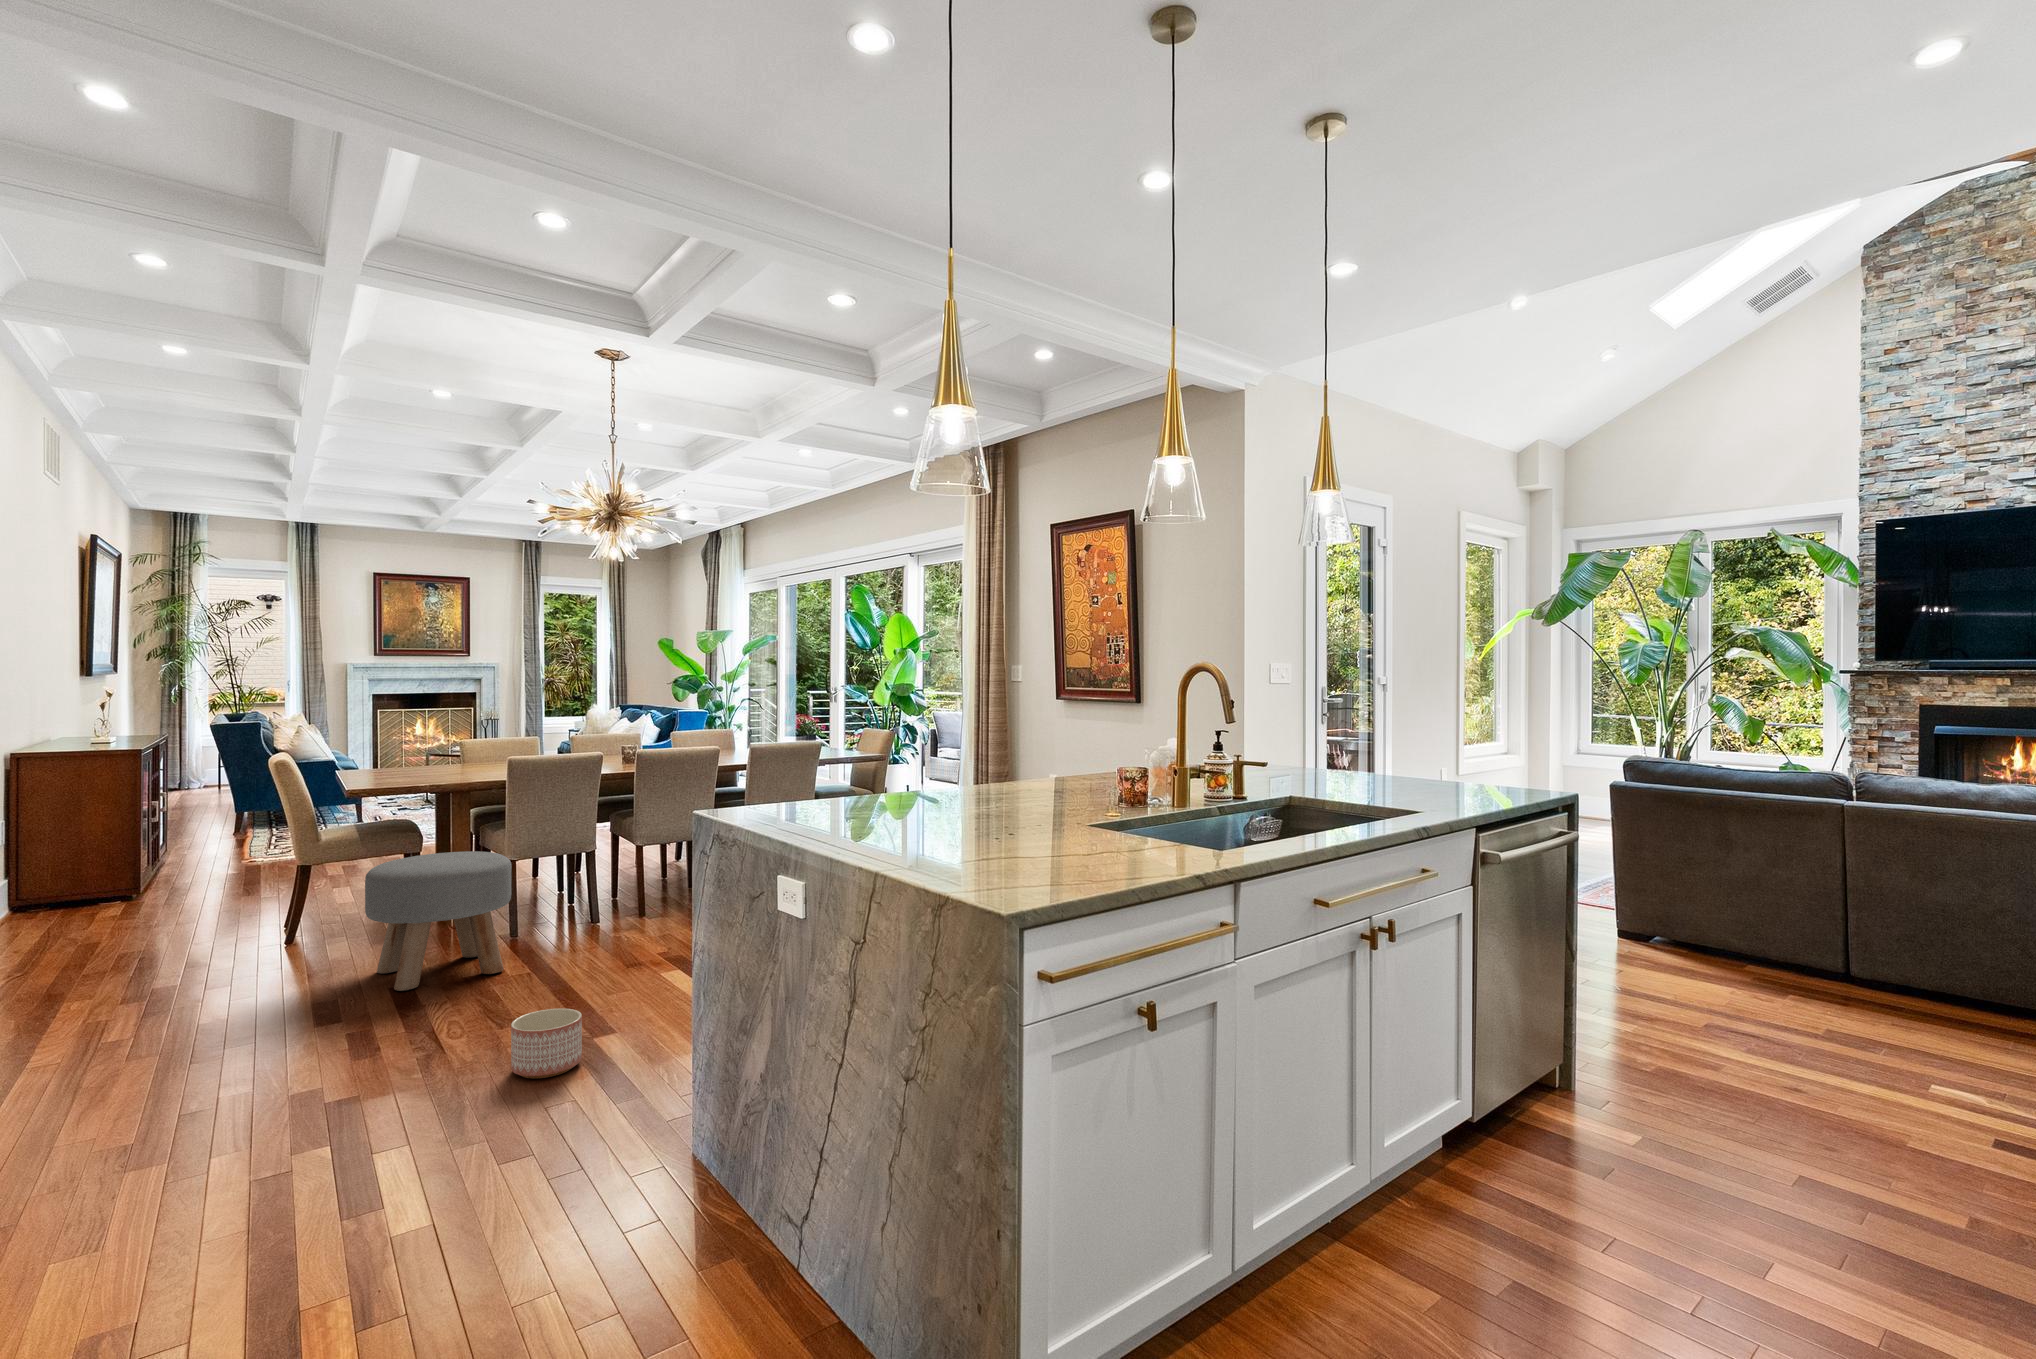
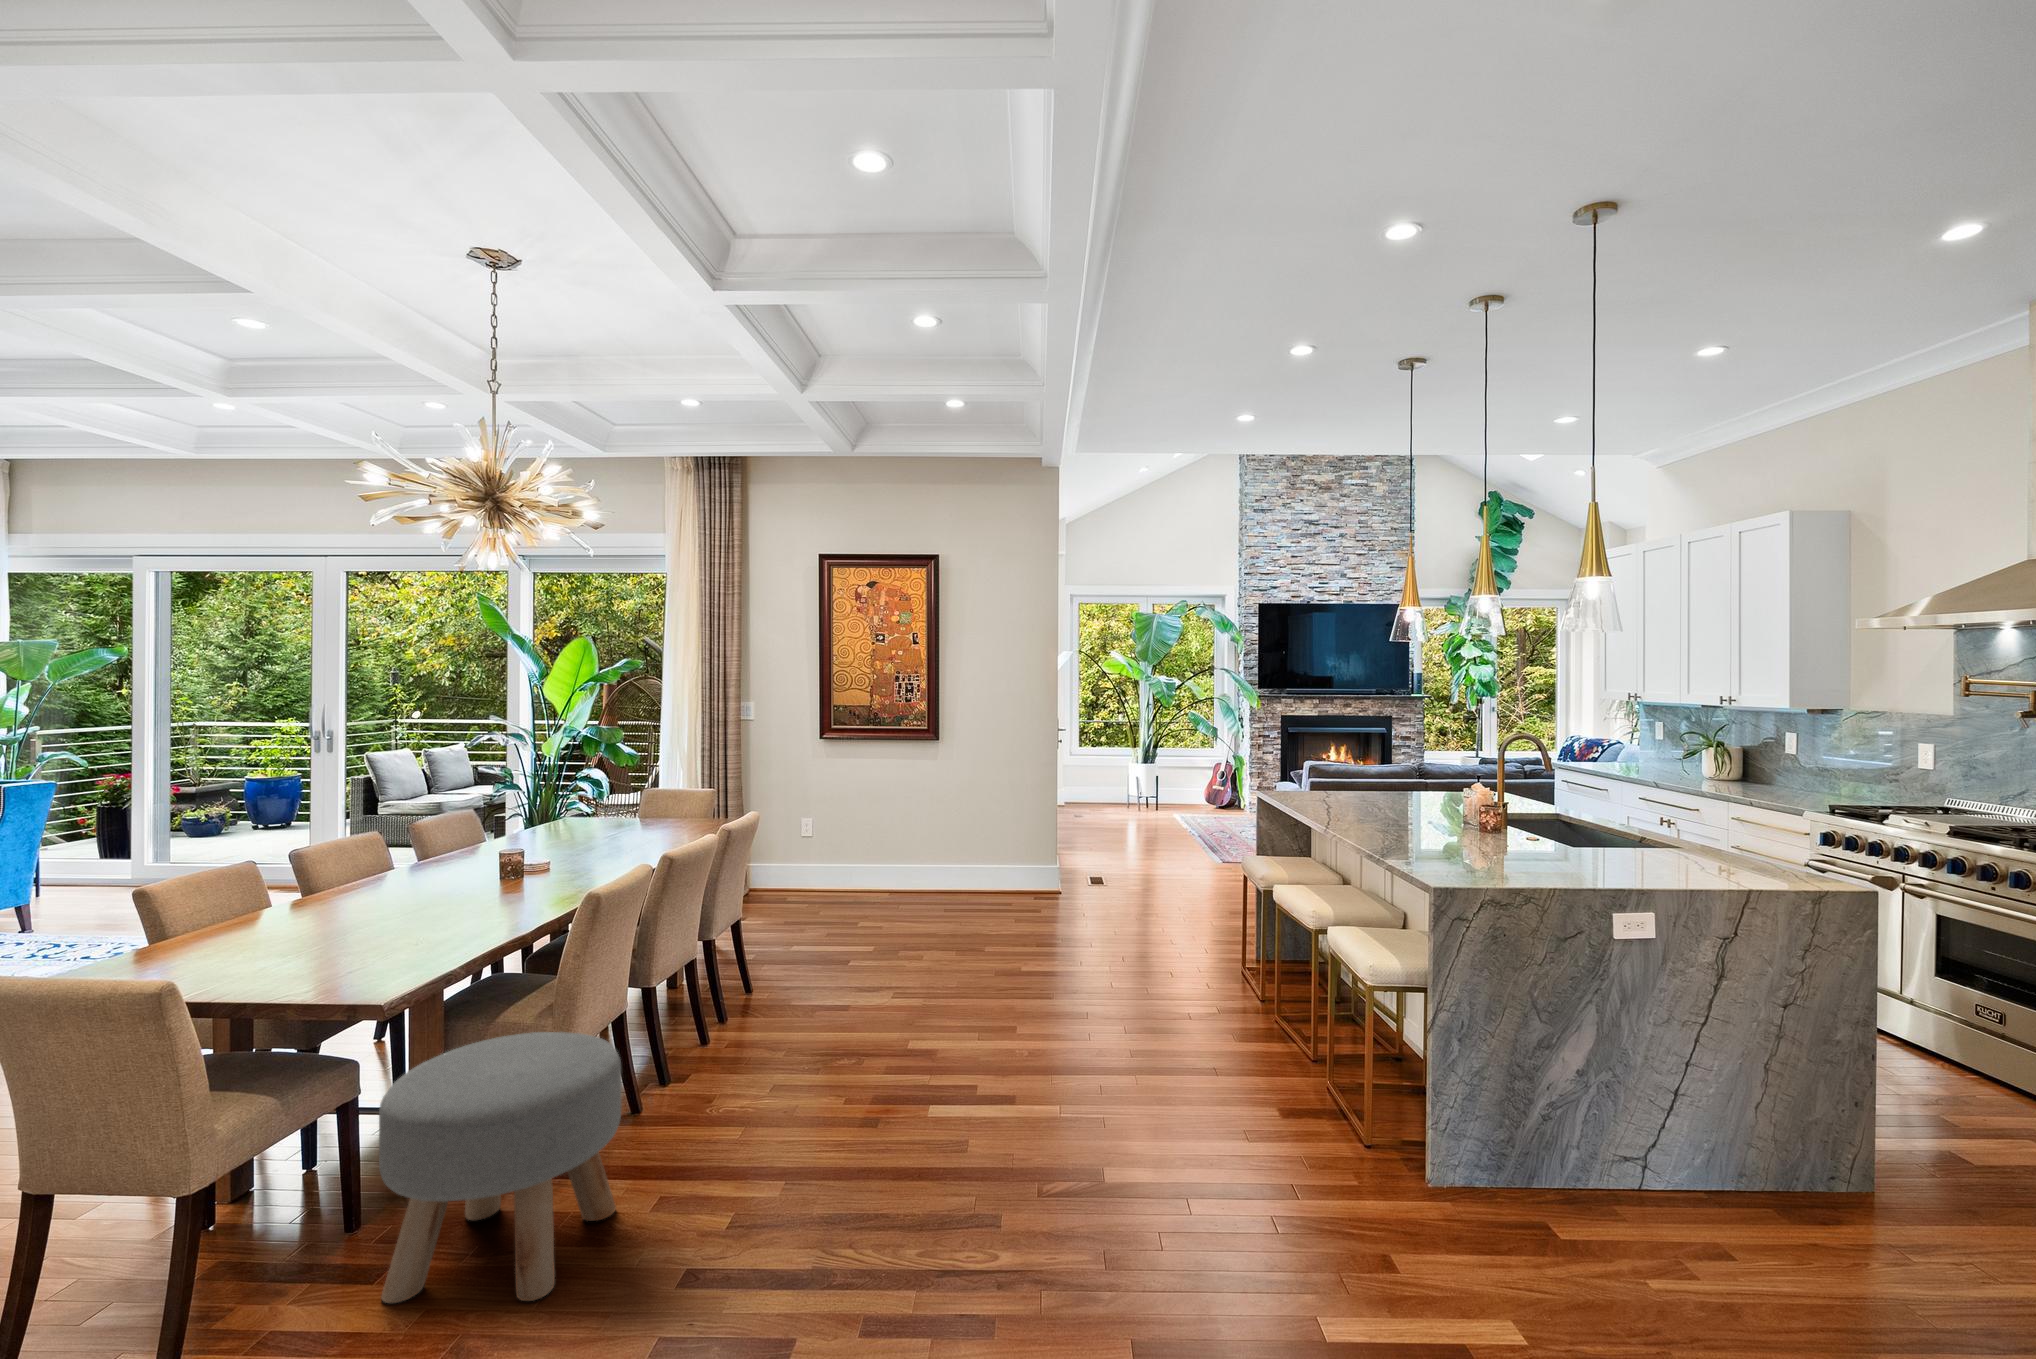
planter: present [511,1009,582,1078] -> none [1003,1169,1083,1273]

